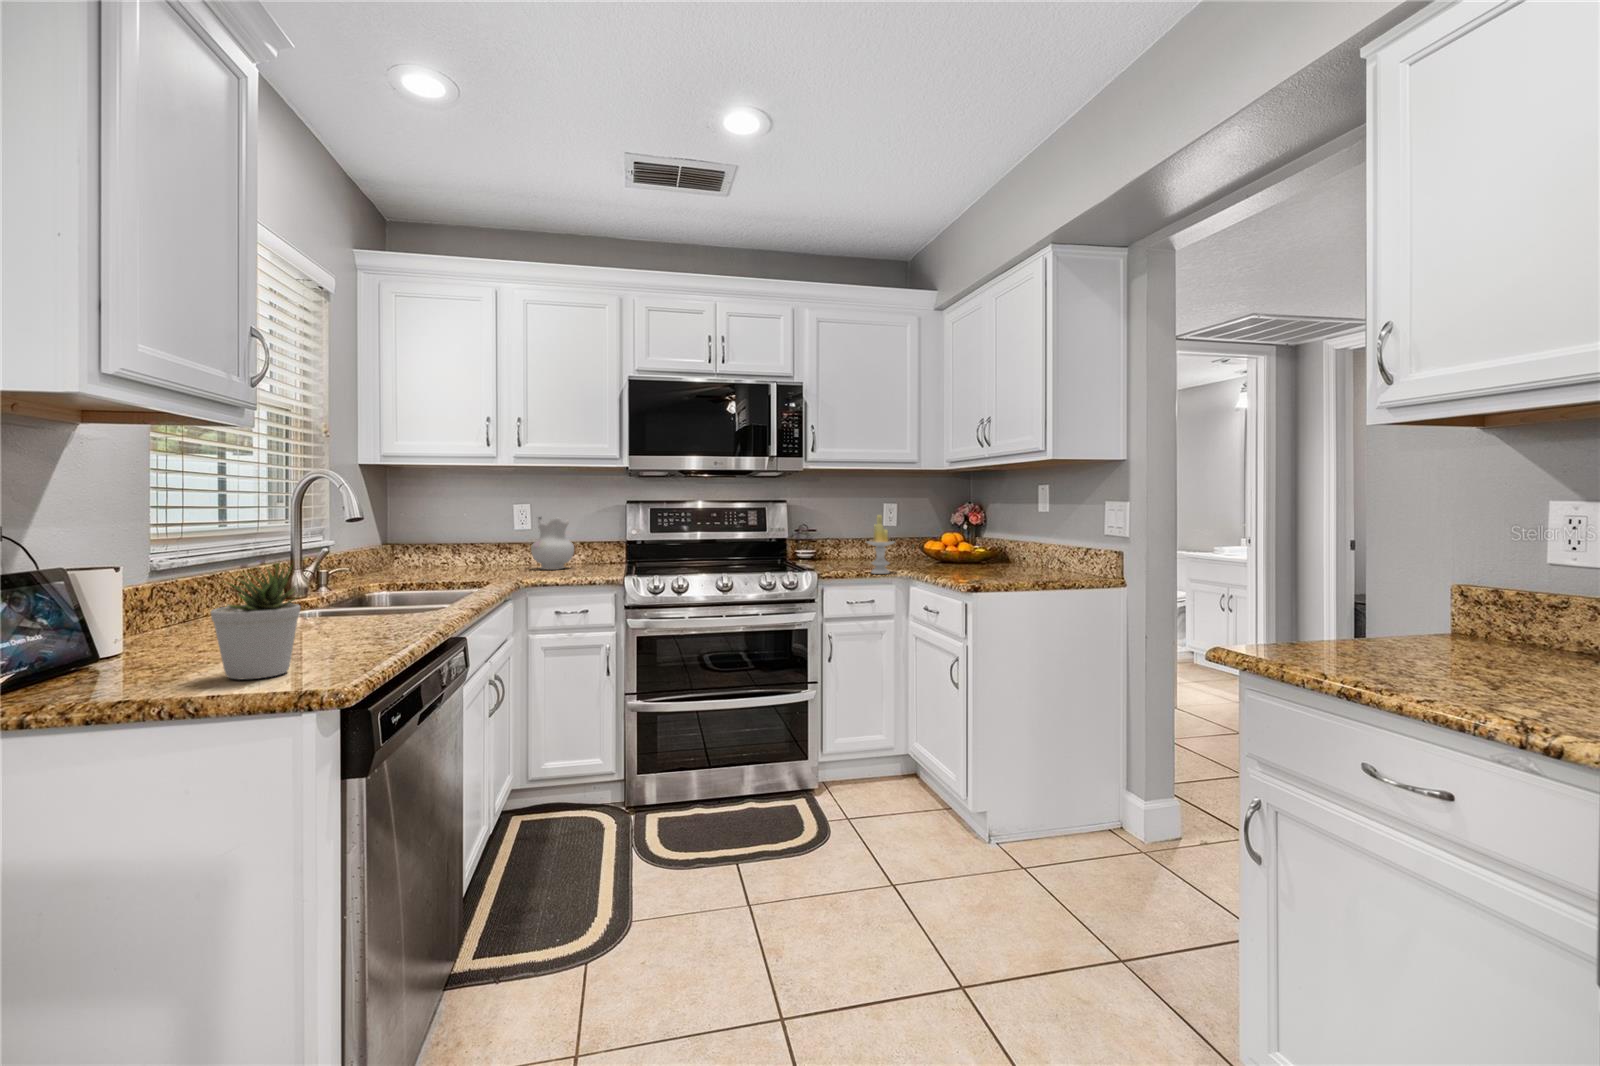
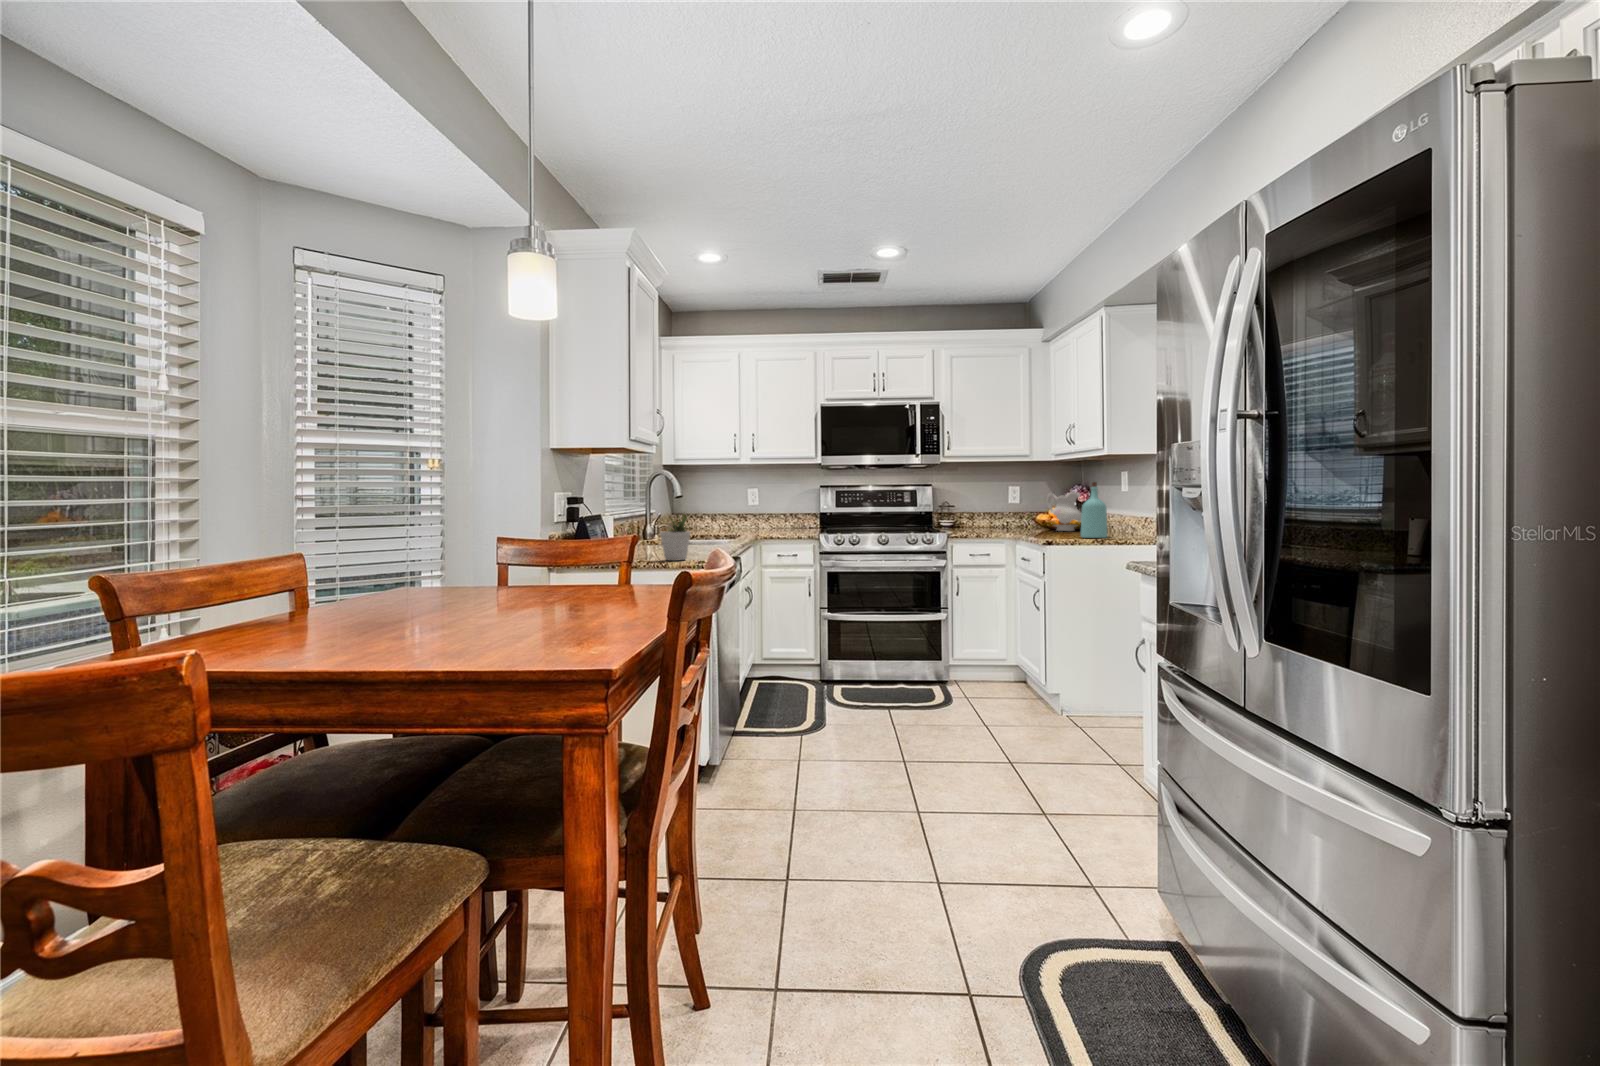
bottle: none [1013,499,1051,581] -> present [1081,482,1108,538]
candle: present [867,515,895,574] -> none [985,494,1006,535]
ceramic pitcher: present [531,517,574,570] -> present [1047,491,1082,531]

